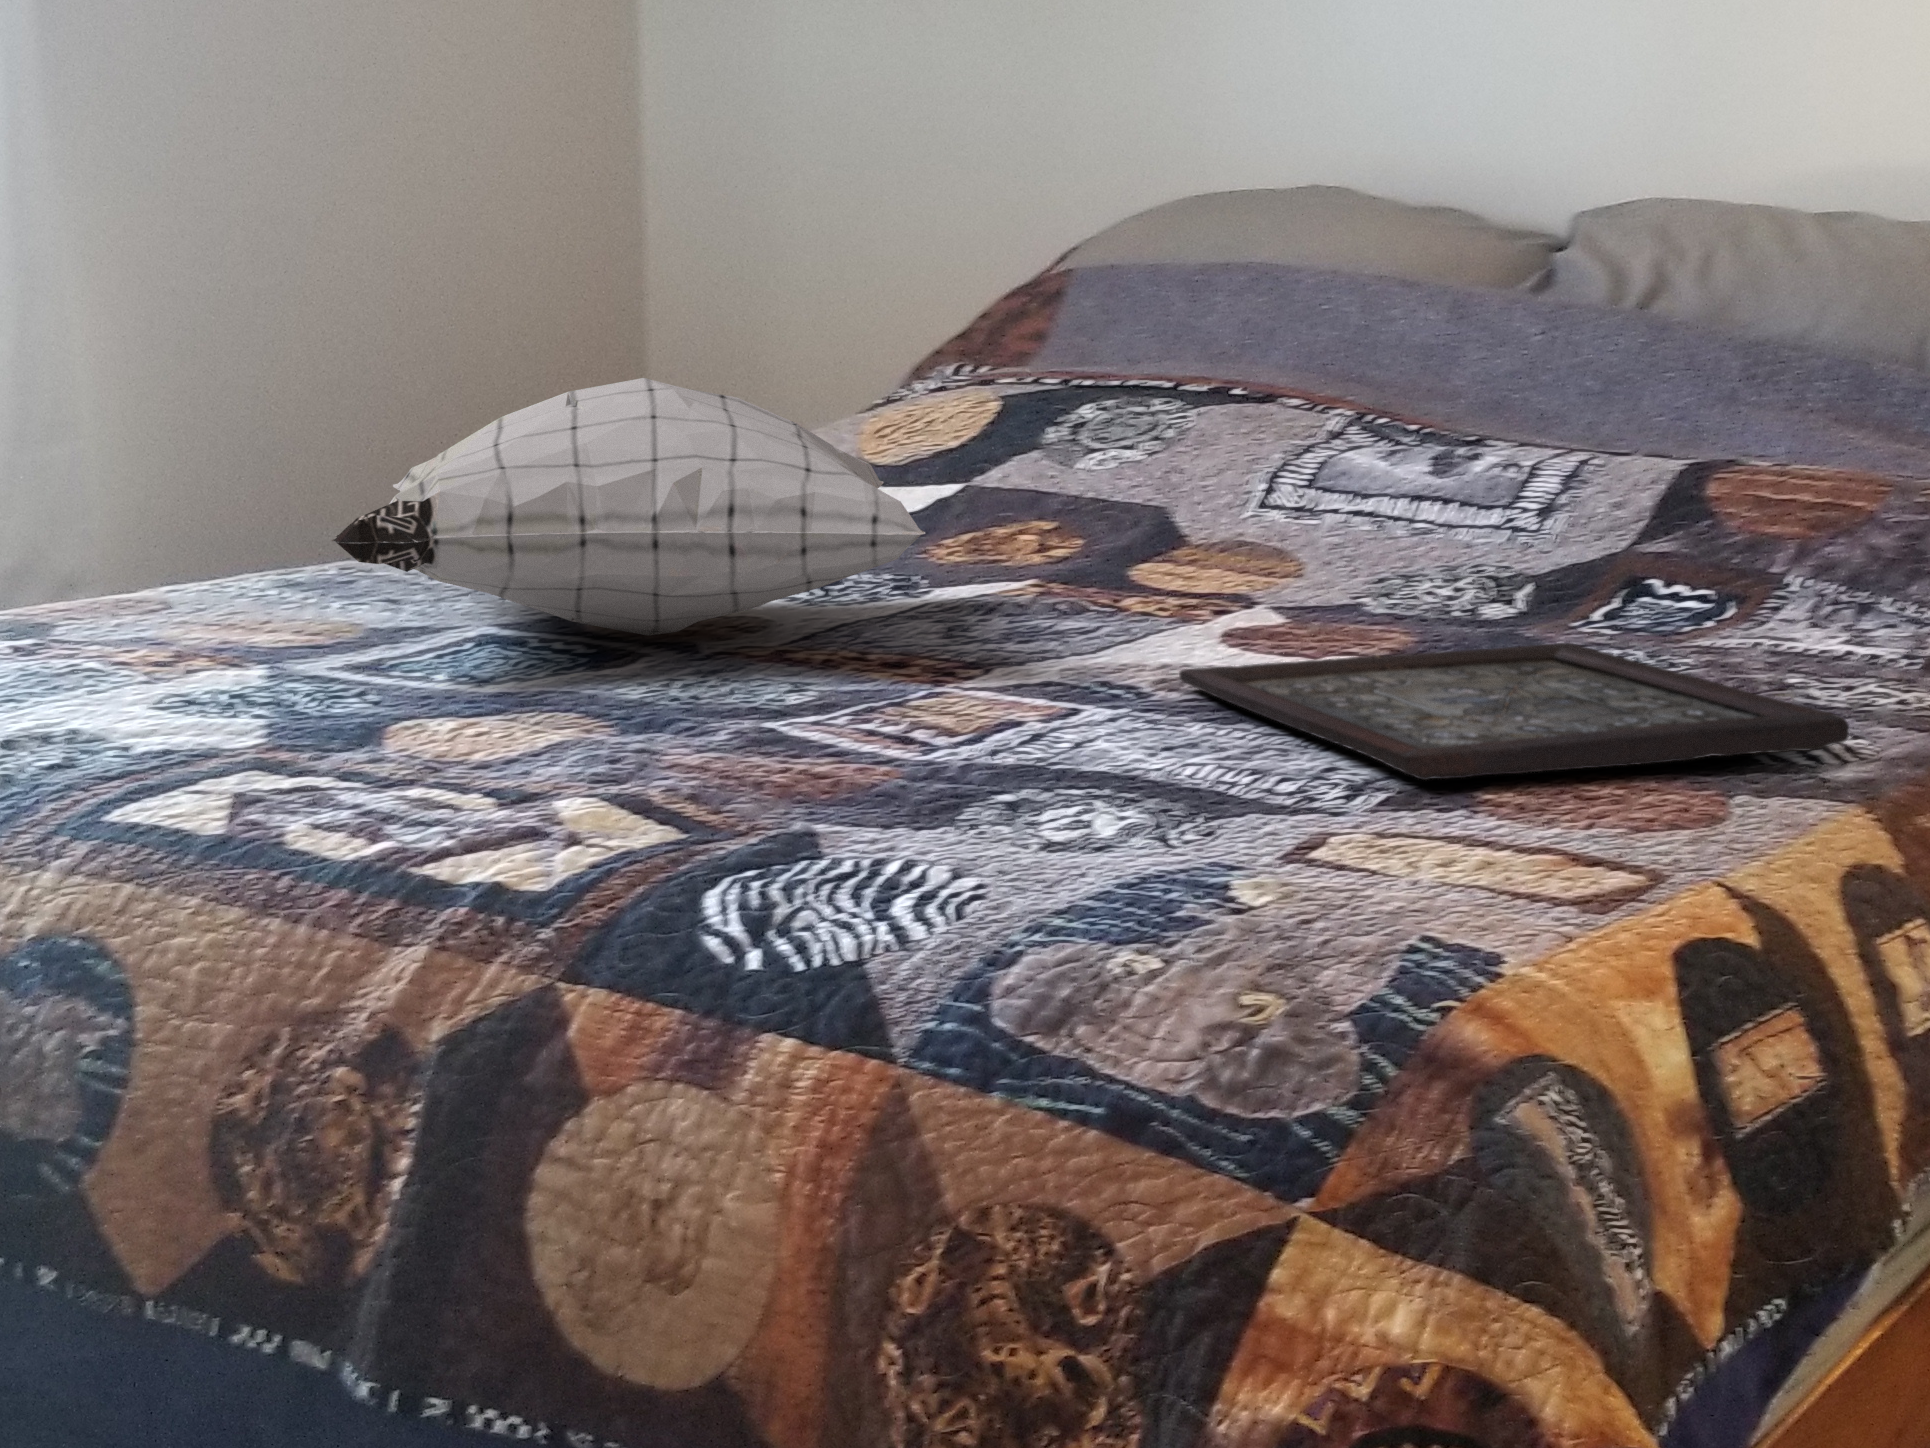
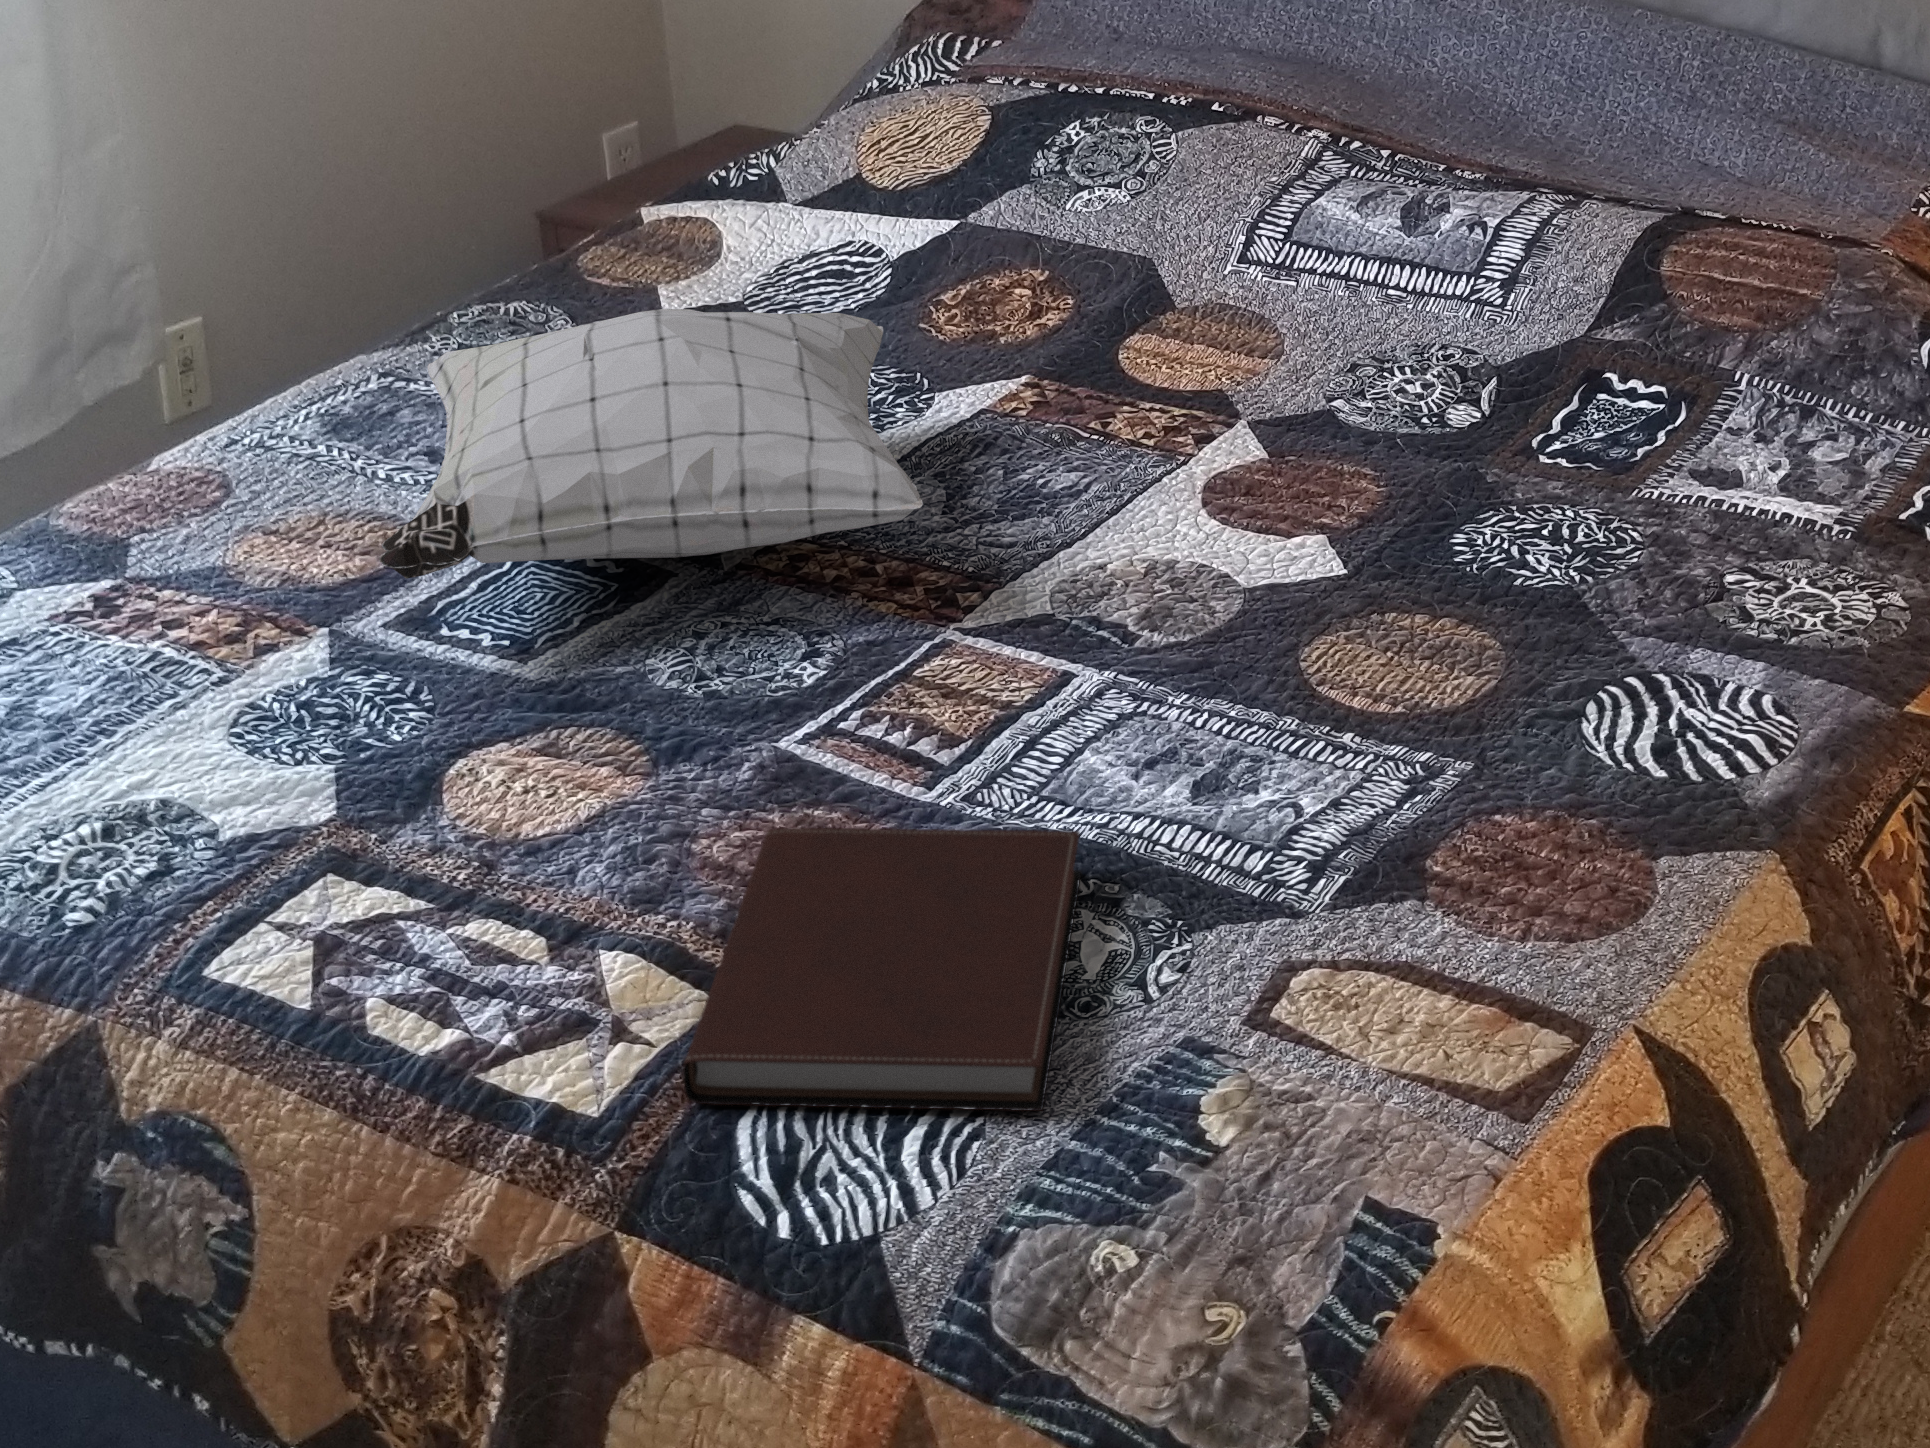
tray: present [1179,643,1849,780] -> none [1161,538,1770,853]
notebook: none [643,729,1094,884] -> present [683,828,1081,1111]

